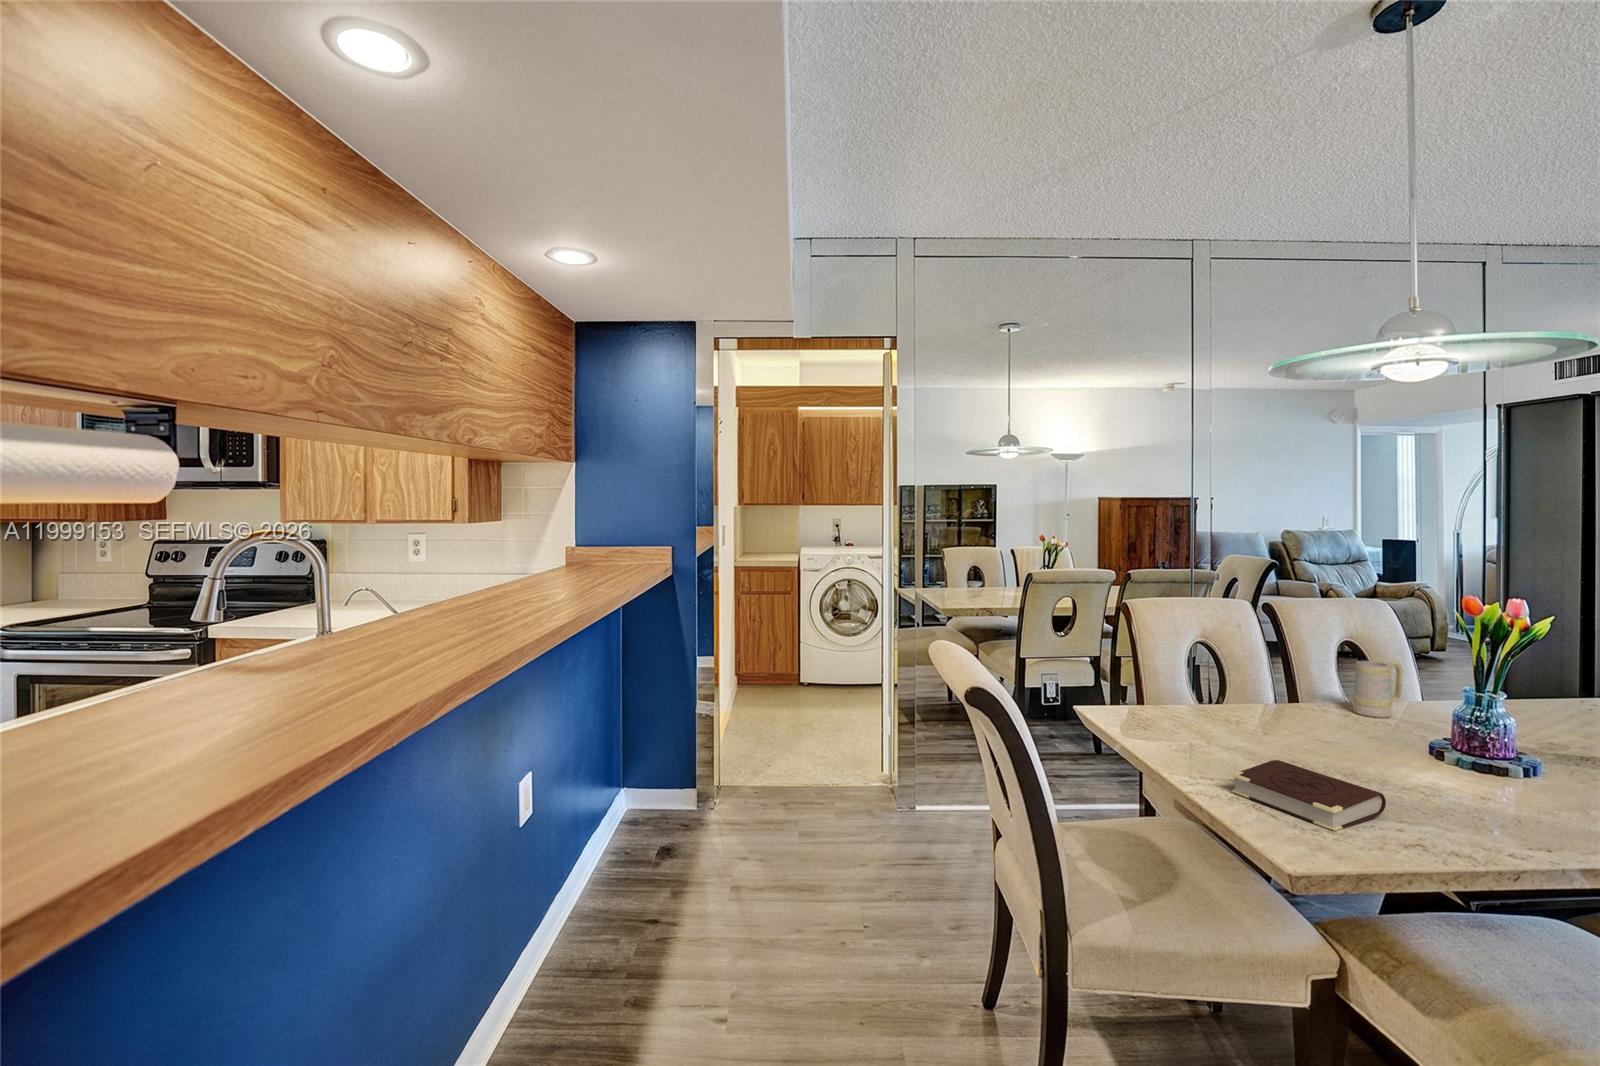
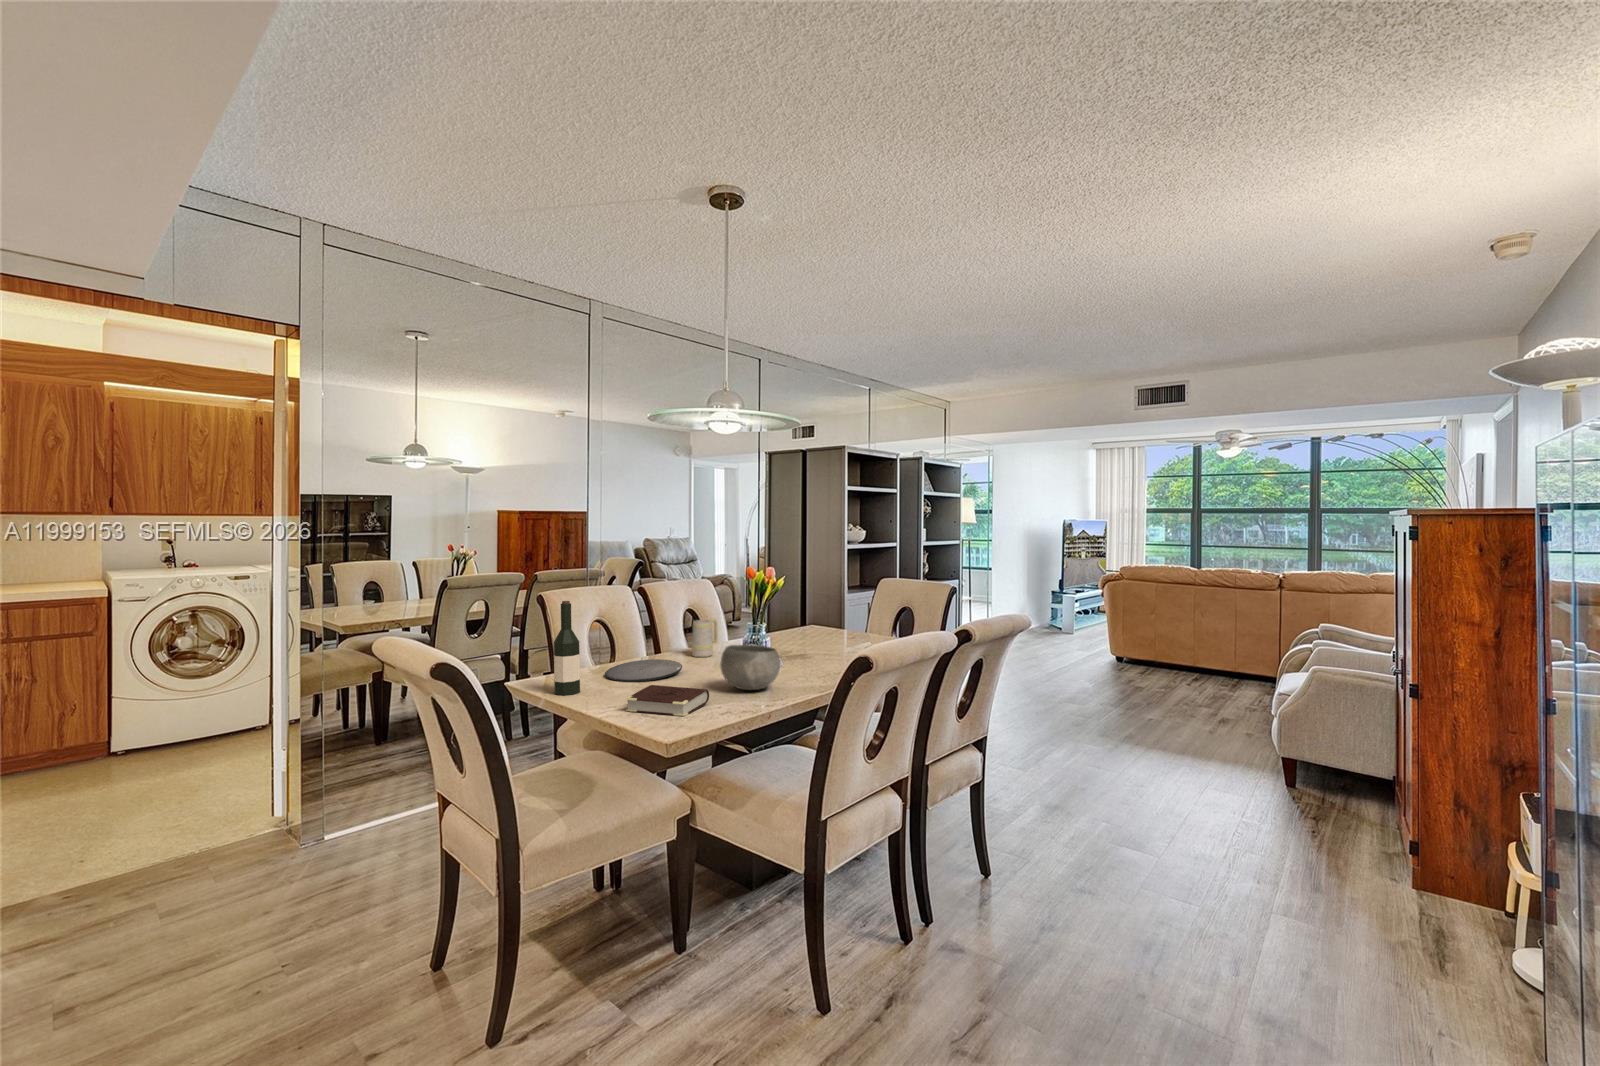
wine bottle: none [1134,620,1169,742] -> present [554,601,580,695]
plate: none [1207,706,1334,744] -> present [605,659,682,682]
bowl: none [1410,723,1551,812] -> present [720,645,780,690]

